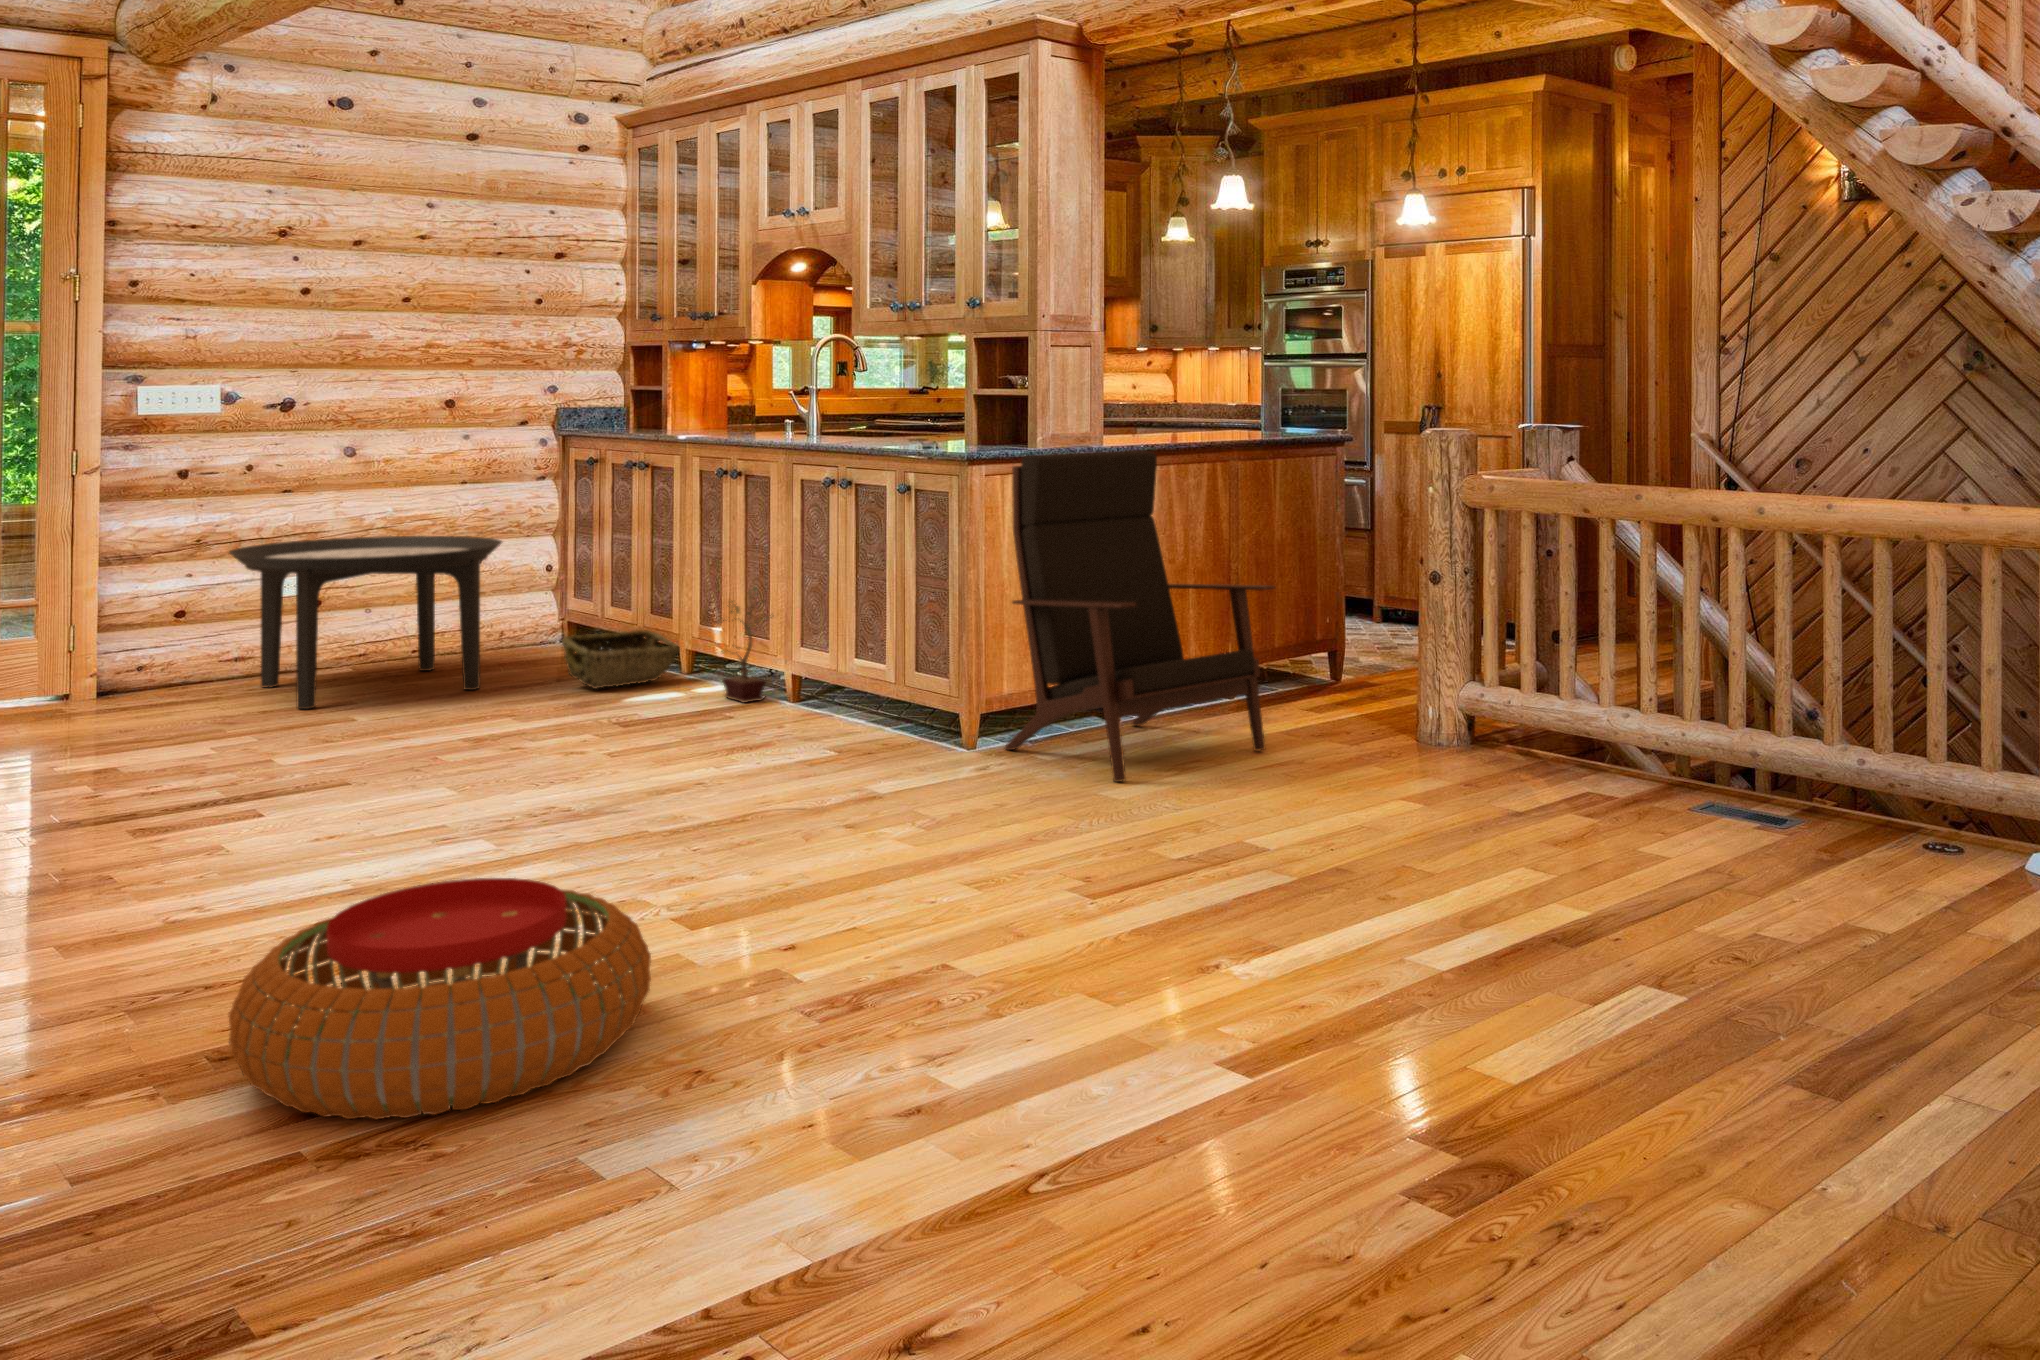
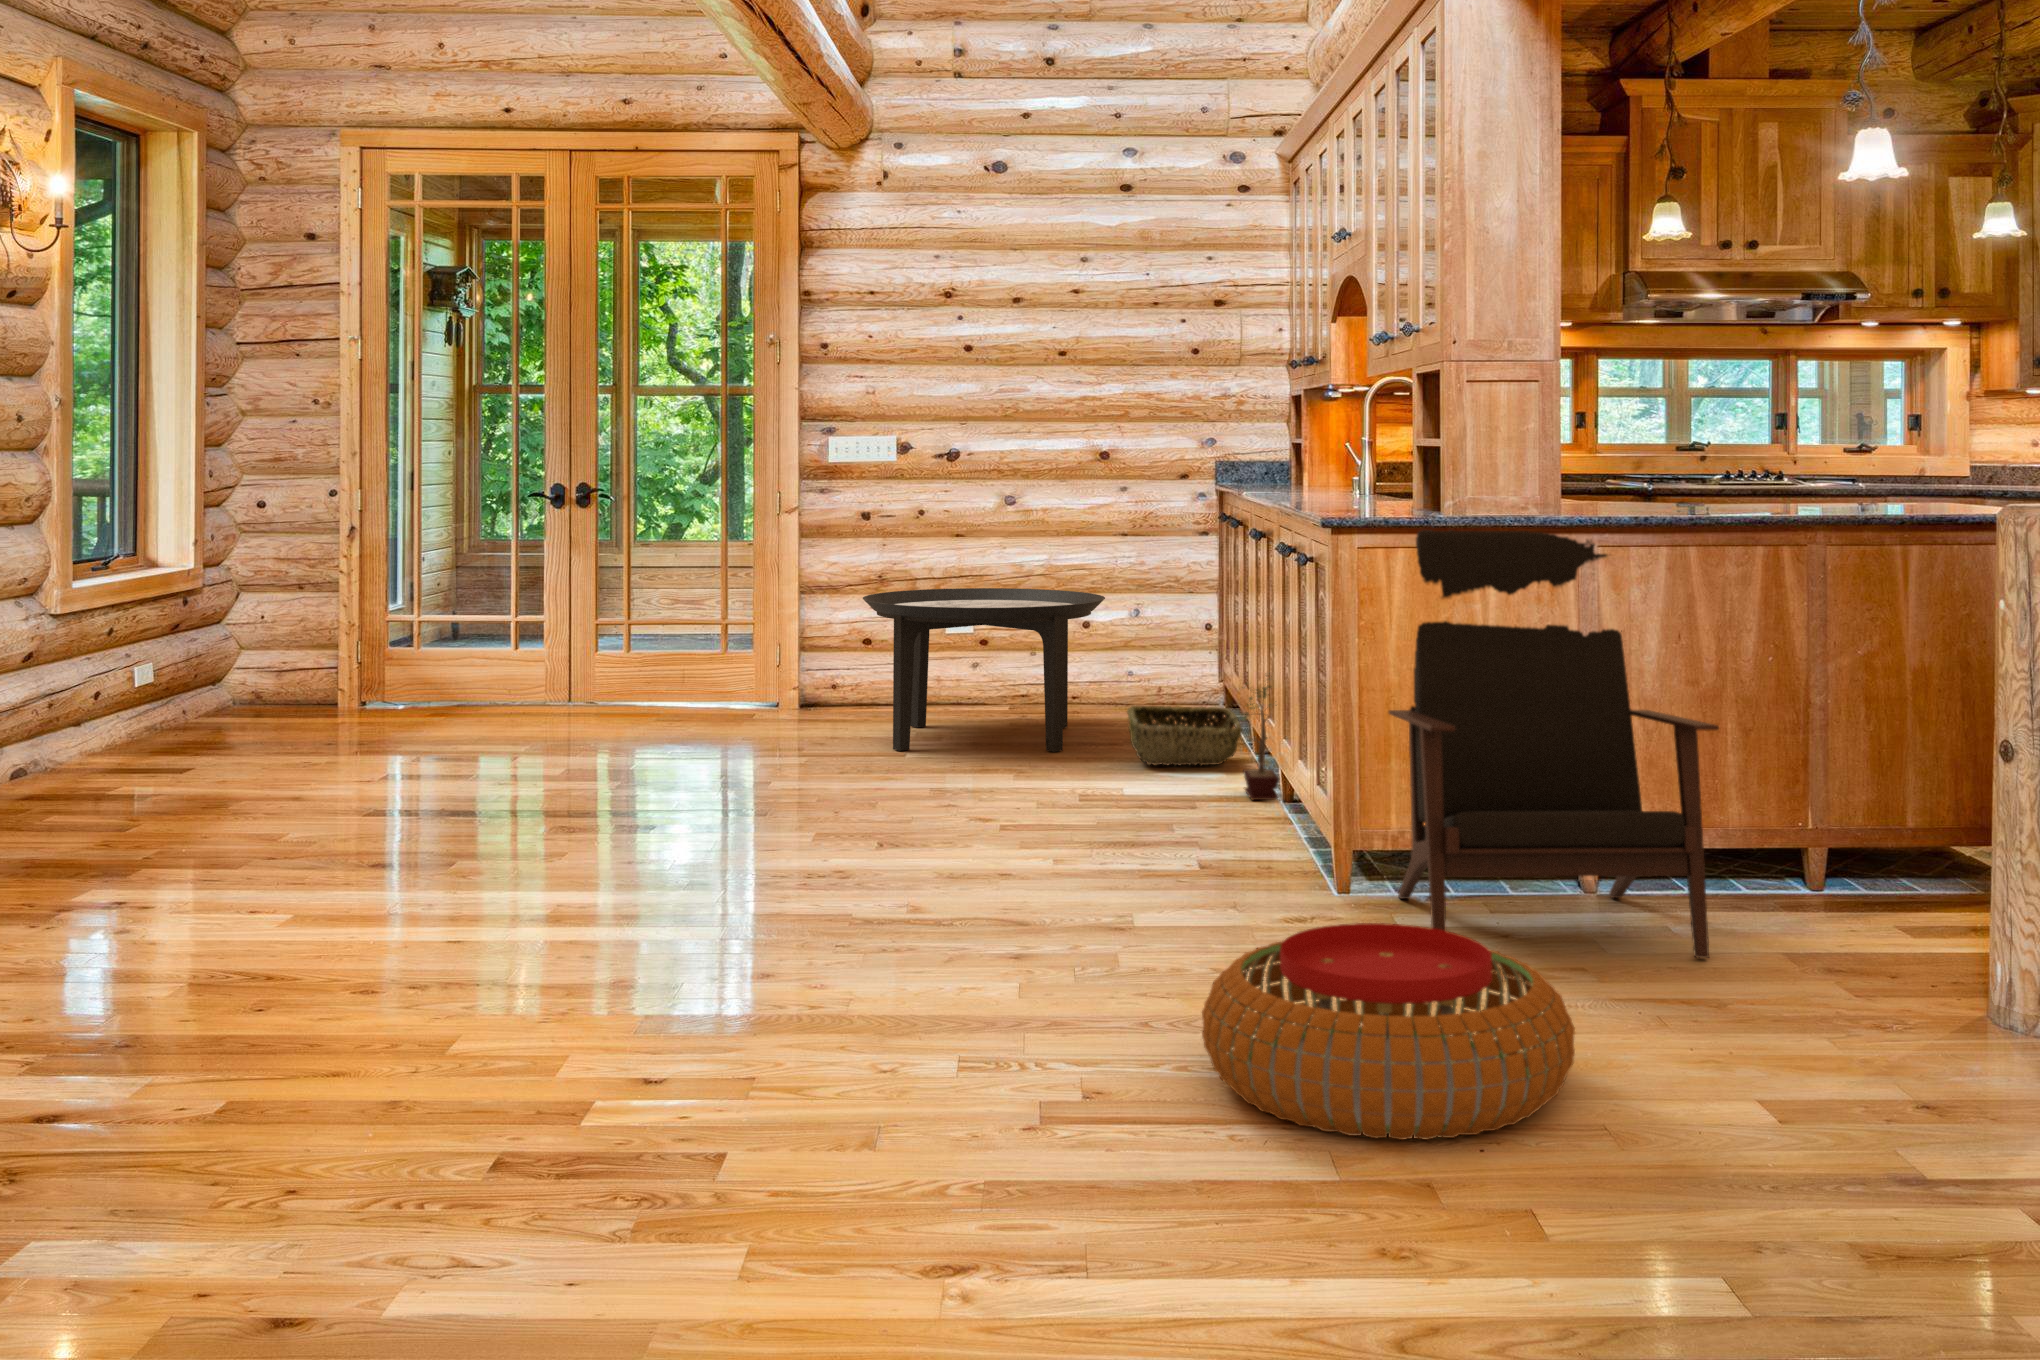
pouf: present [229,878,651,1119] -> present [1202,923,1575,1140]

